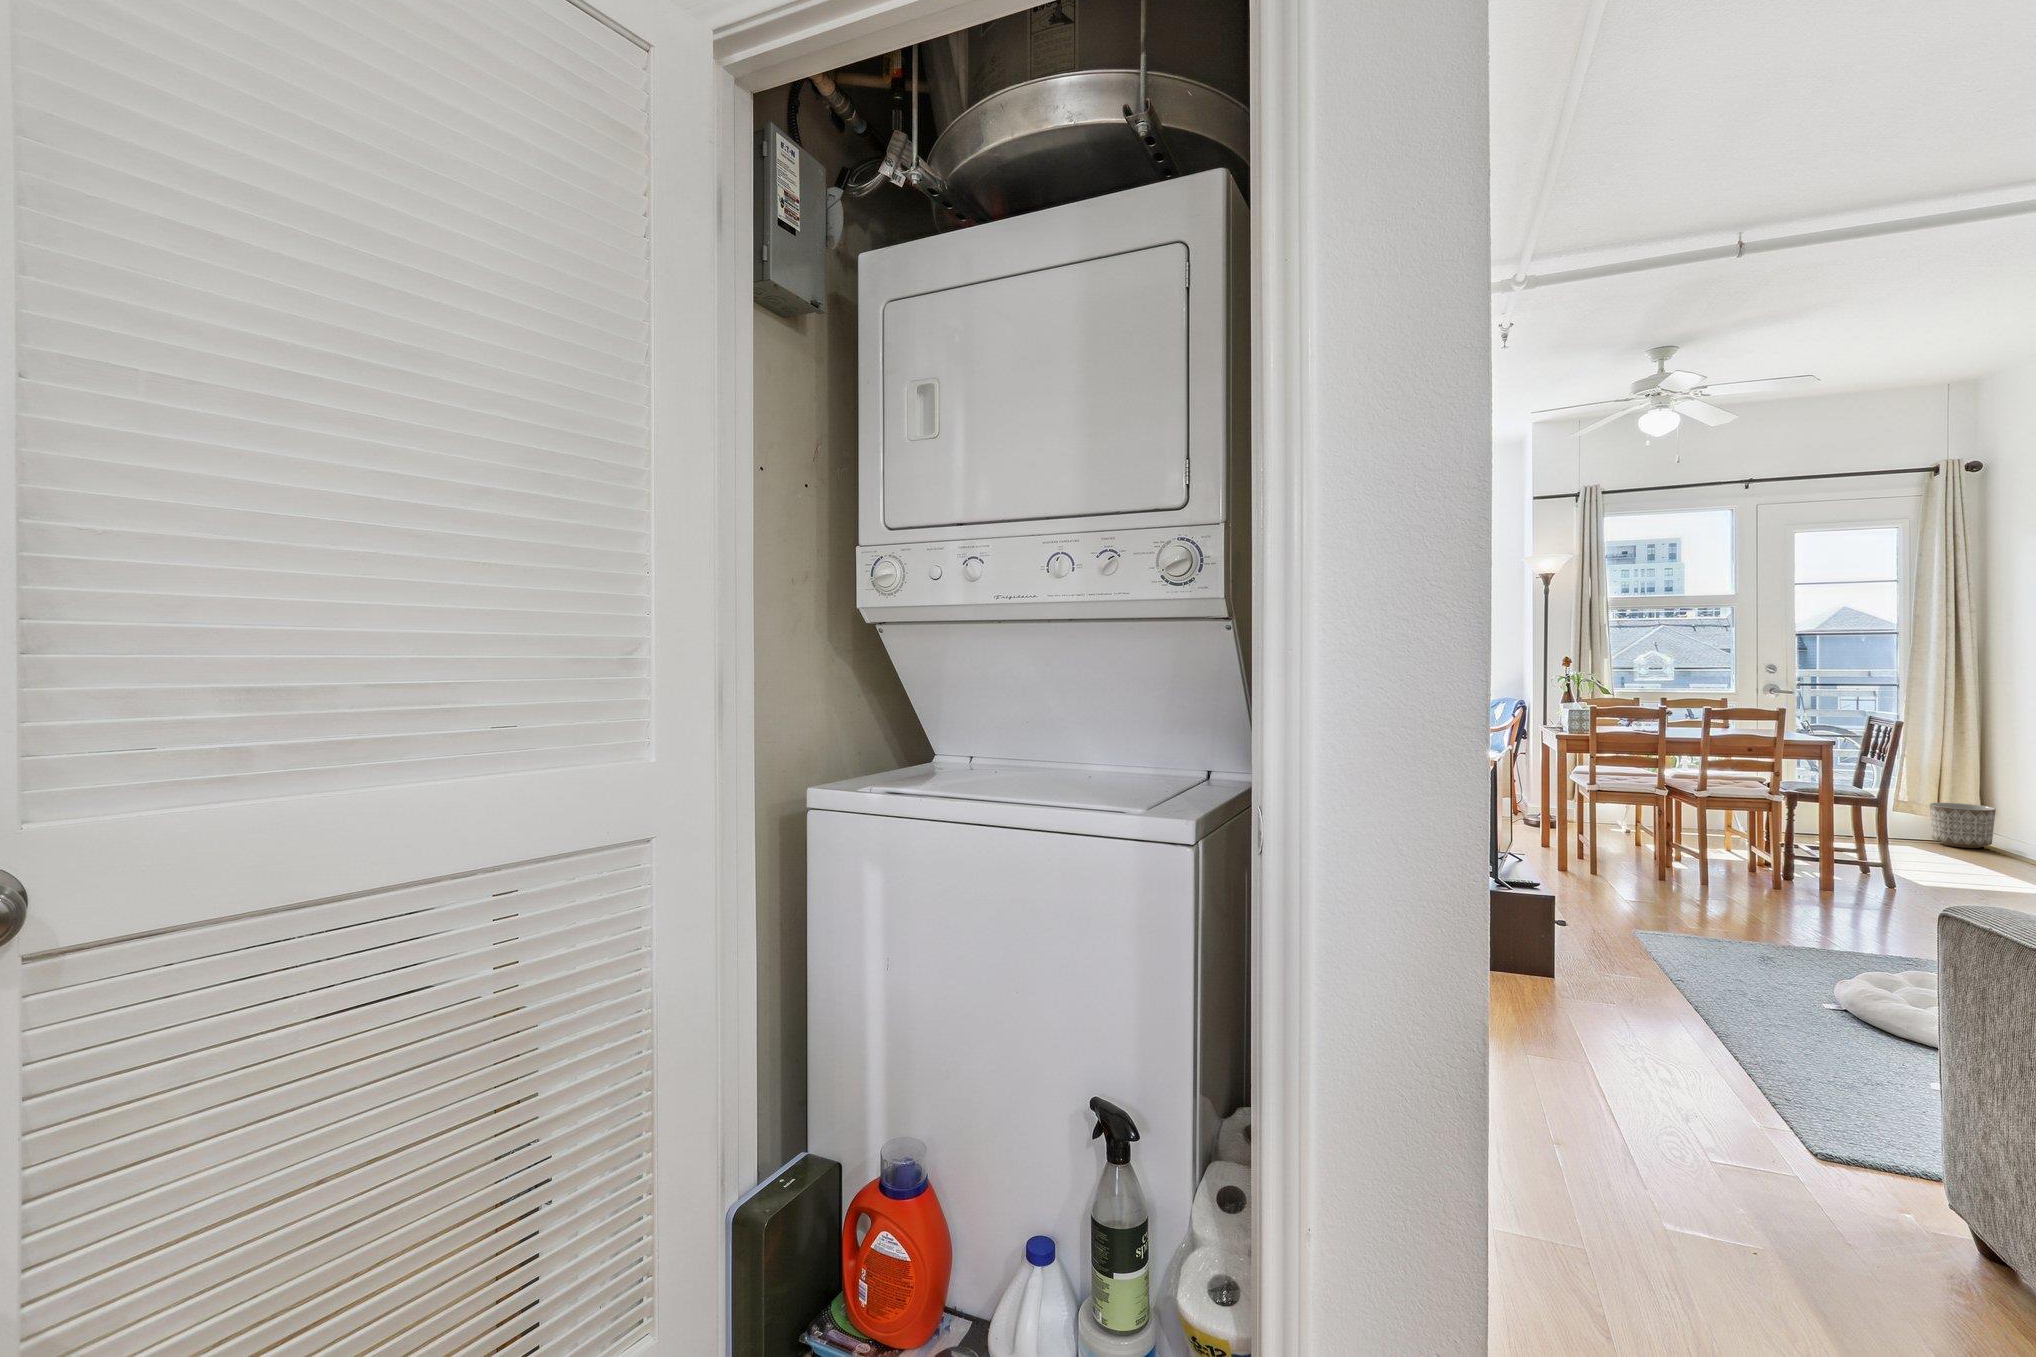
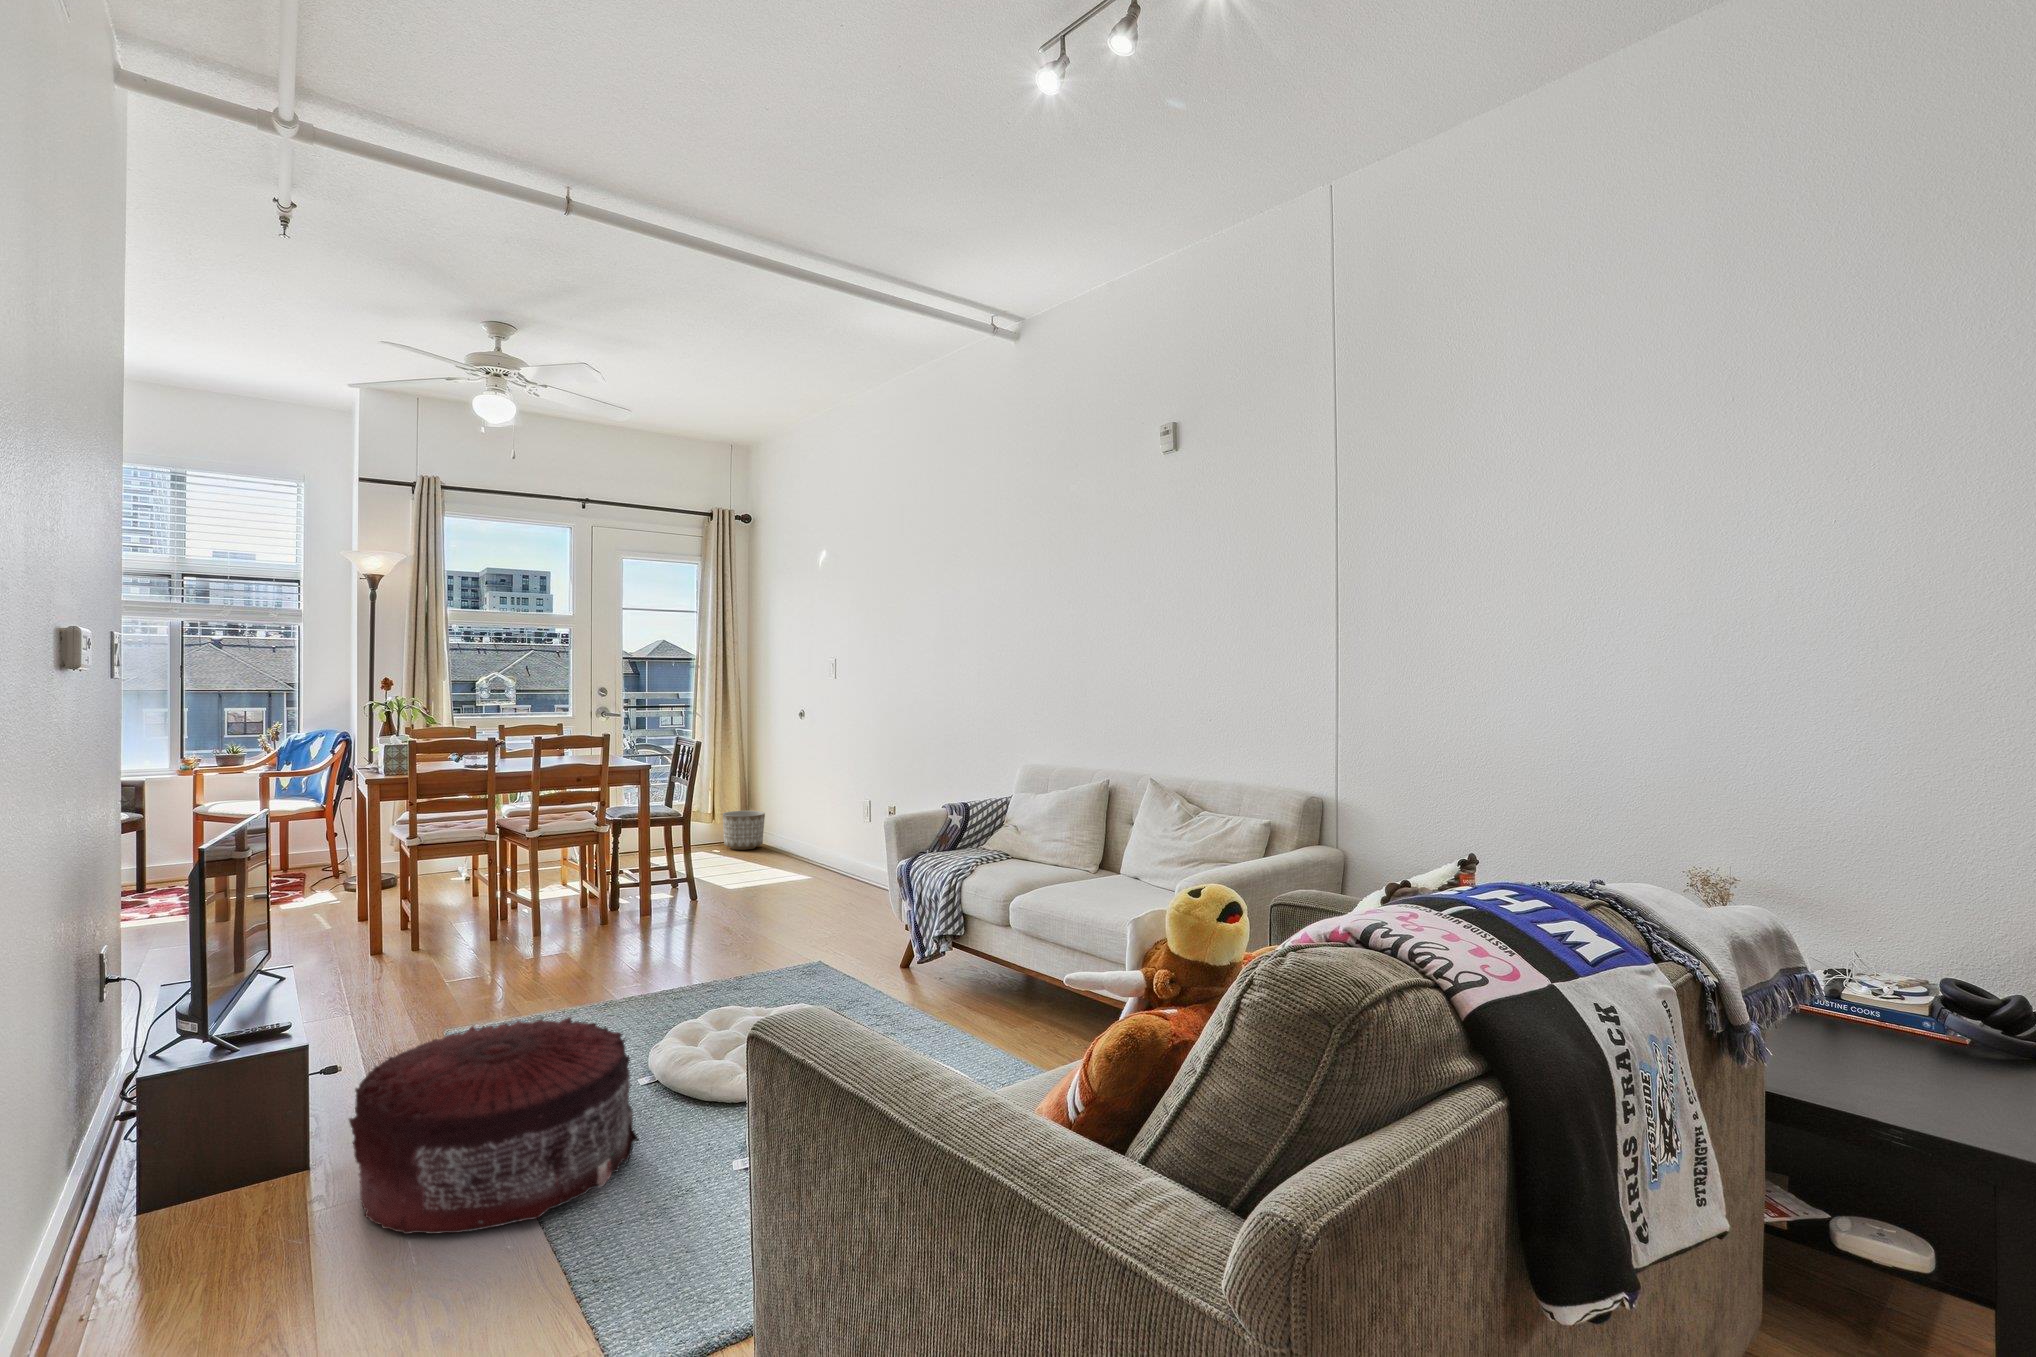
pouf: none [1580,929,1842,1090] -> present [349,1017,639,1234]

